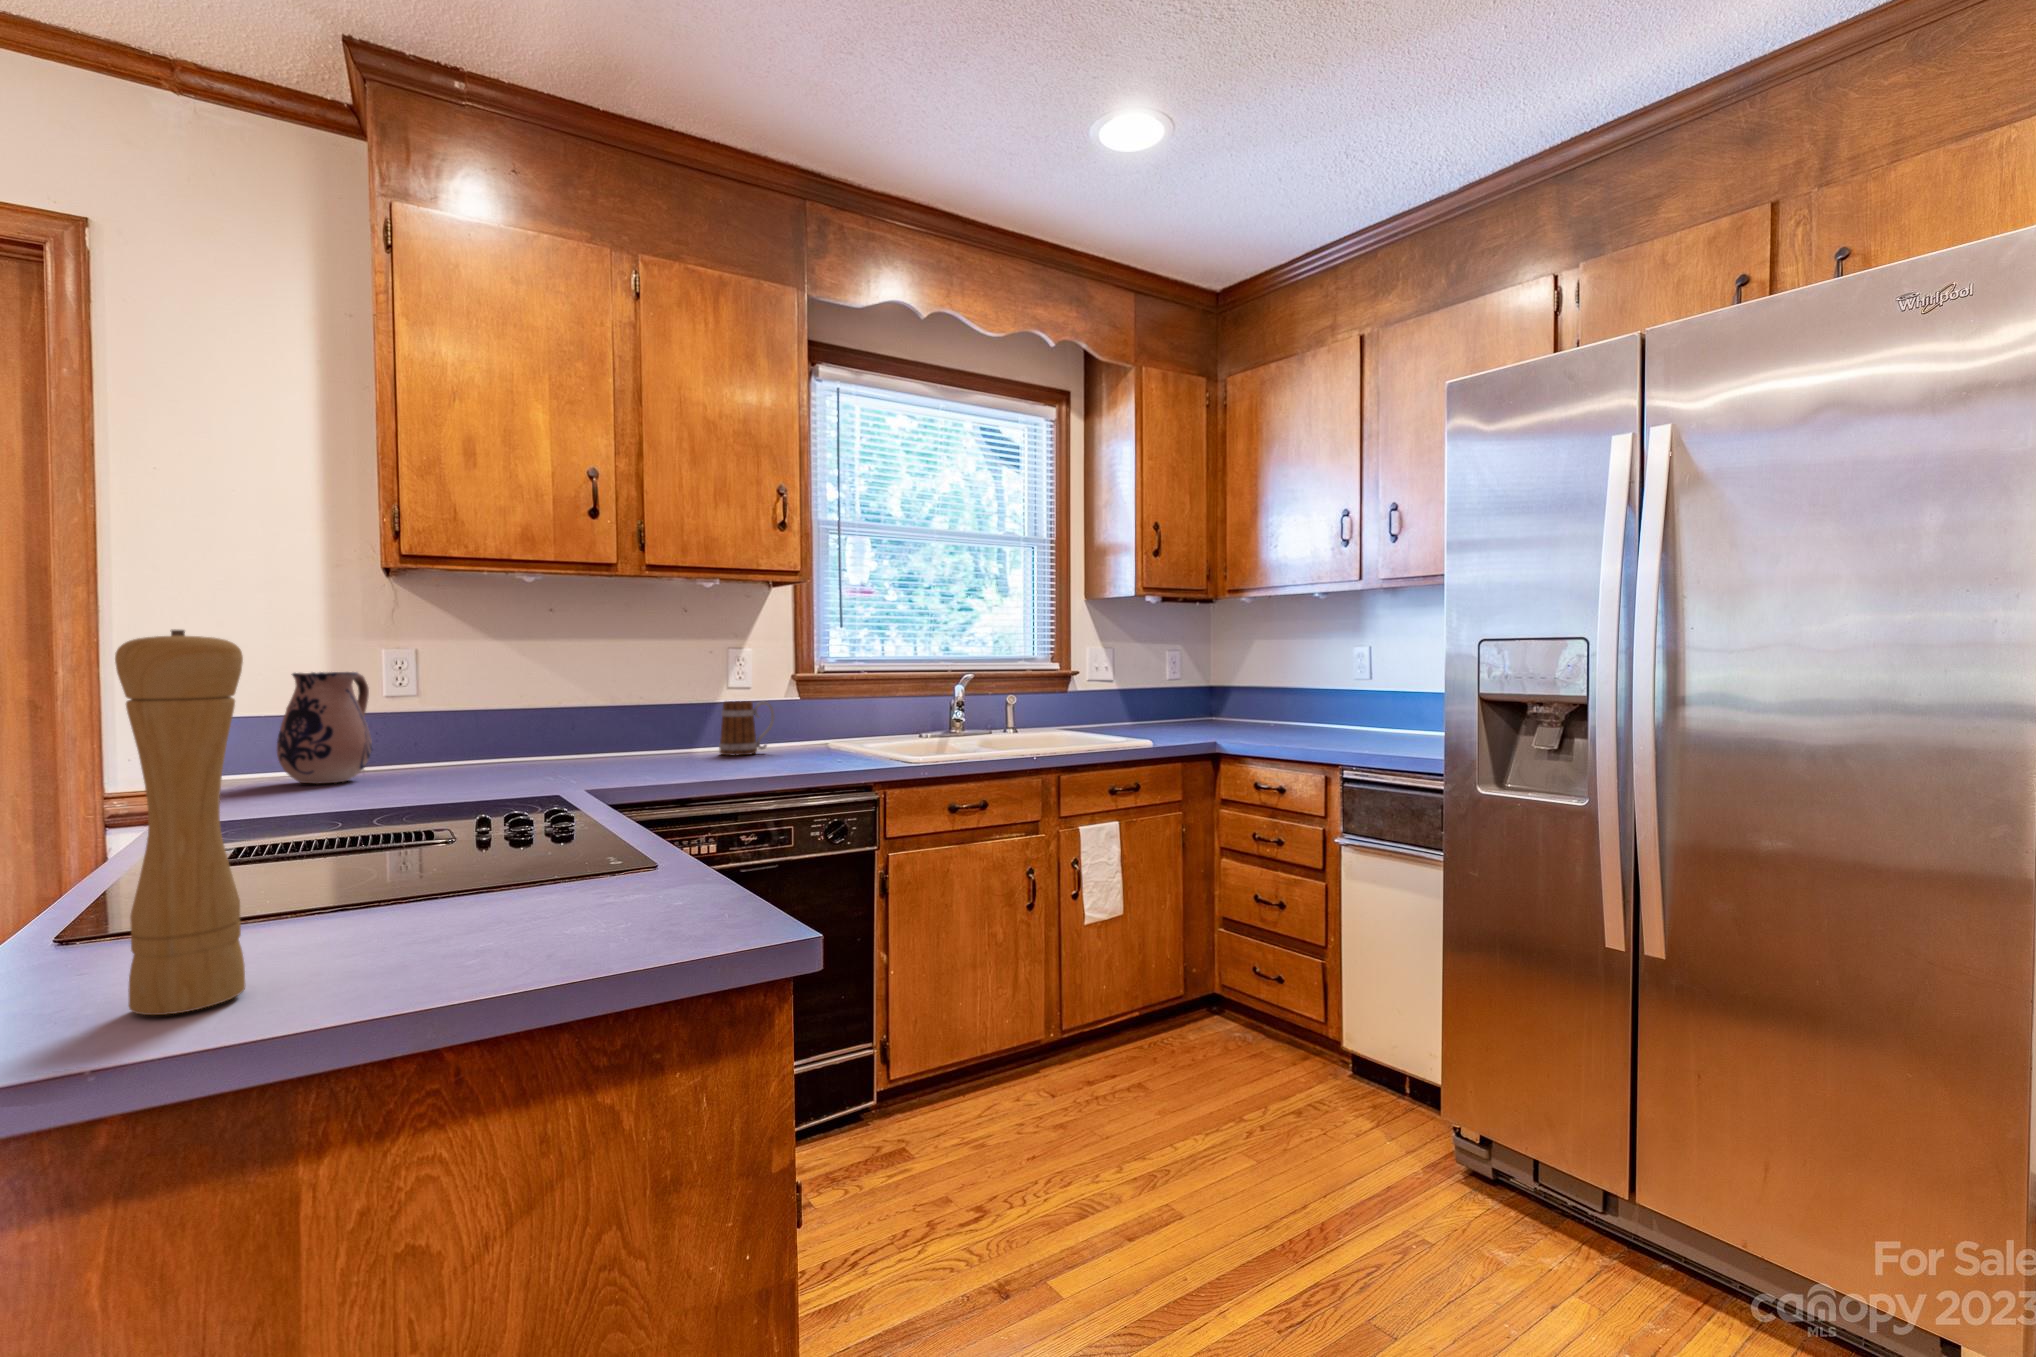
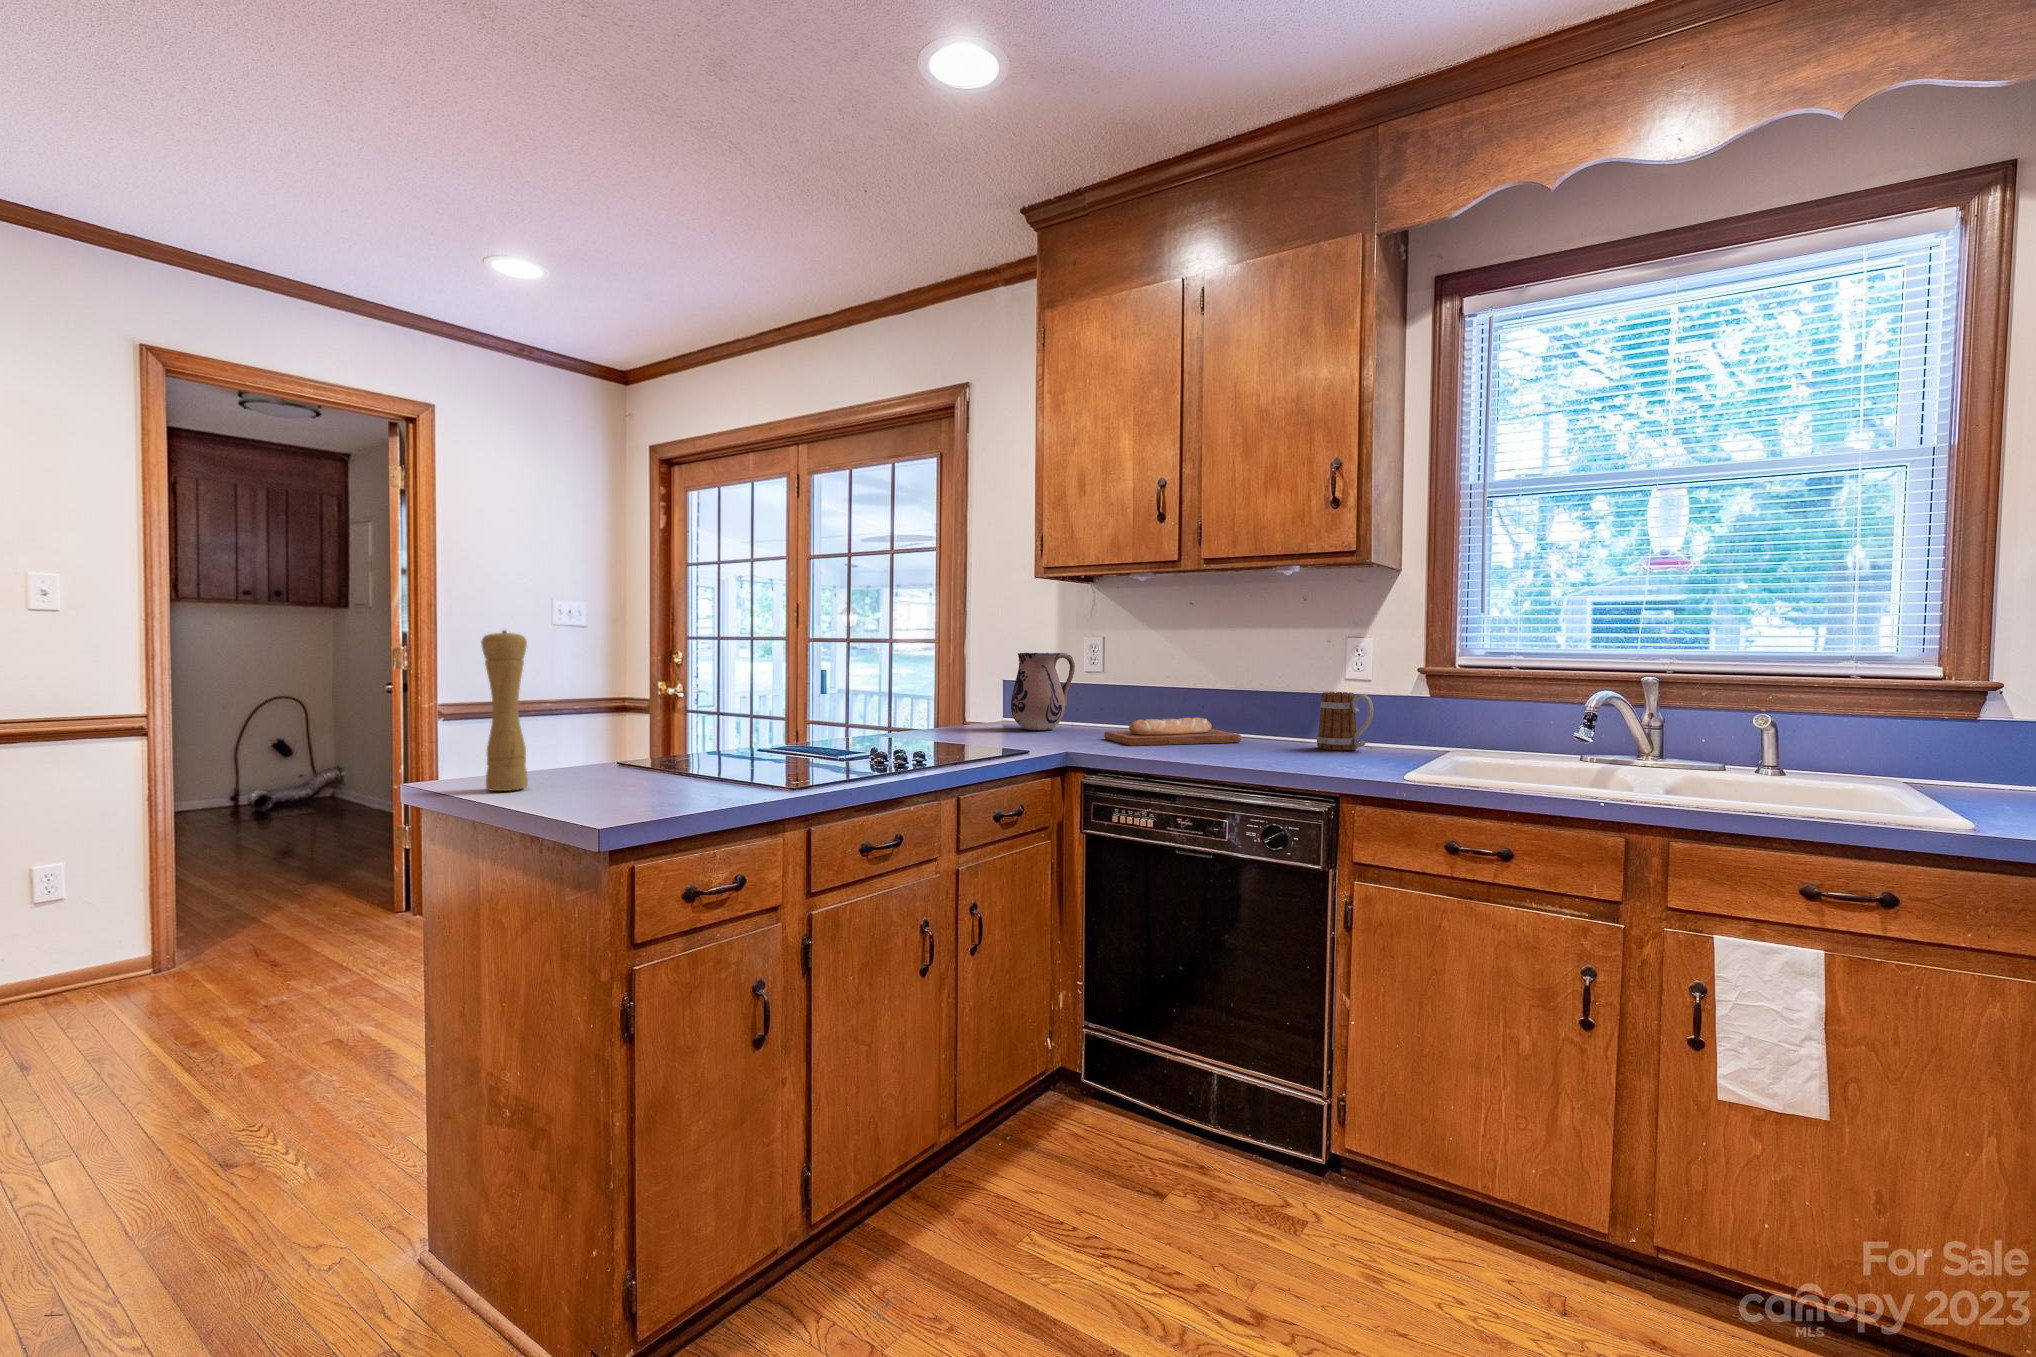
bread loaf: none [495,739,641,777] -> present [1104,717,1241,746]

